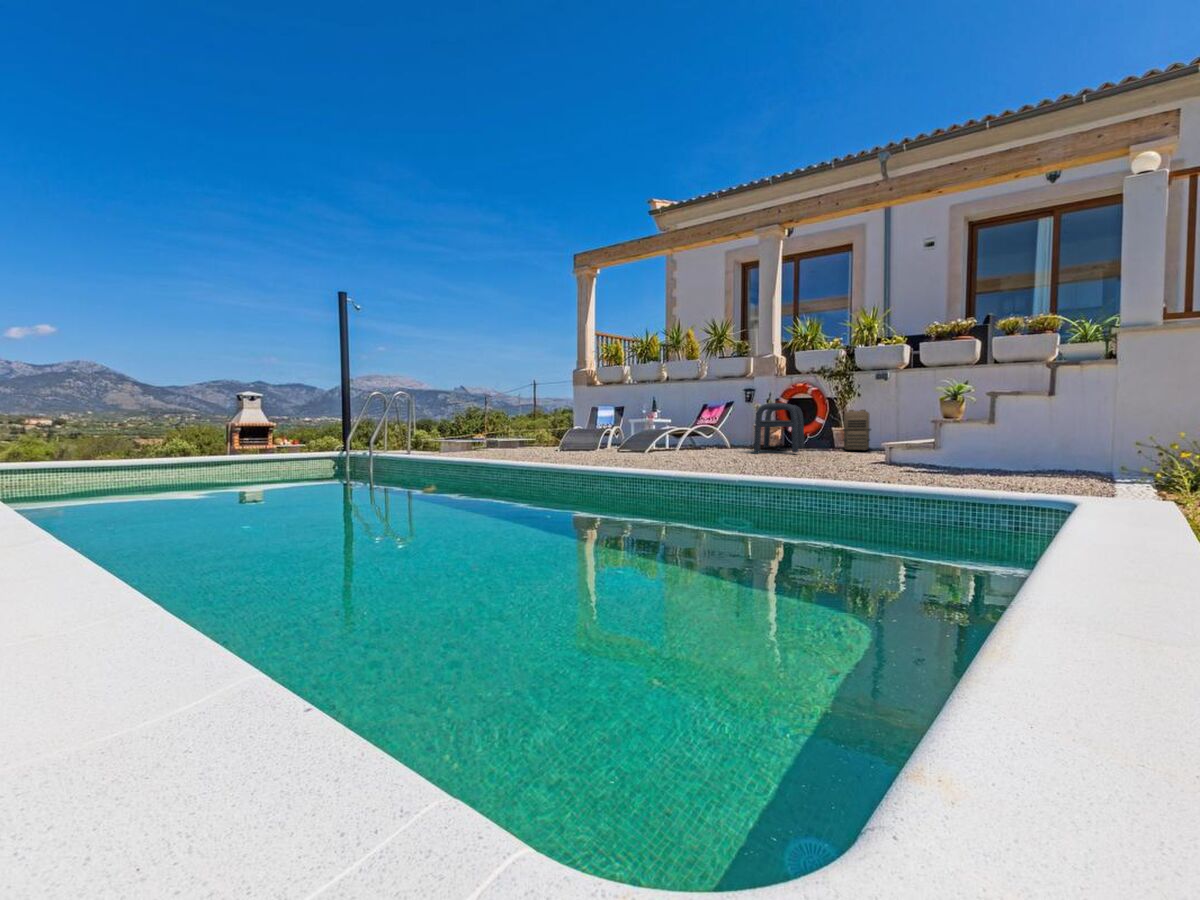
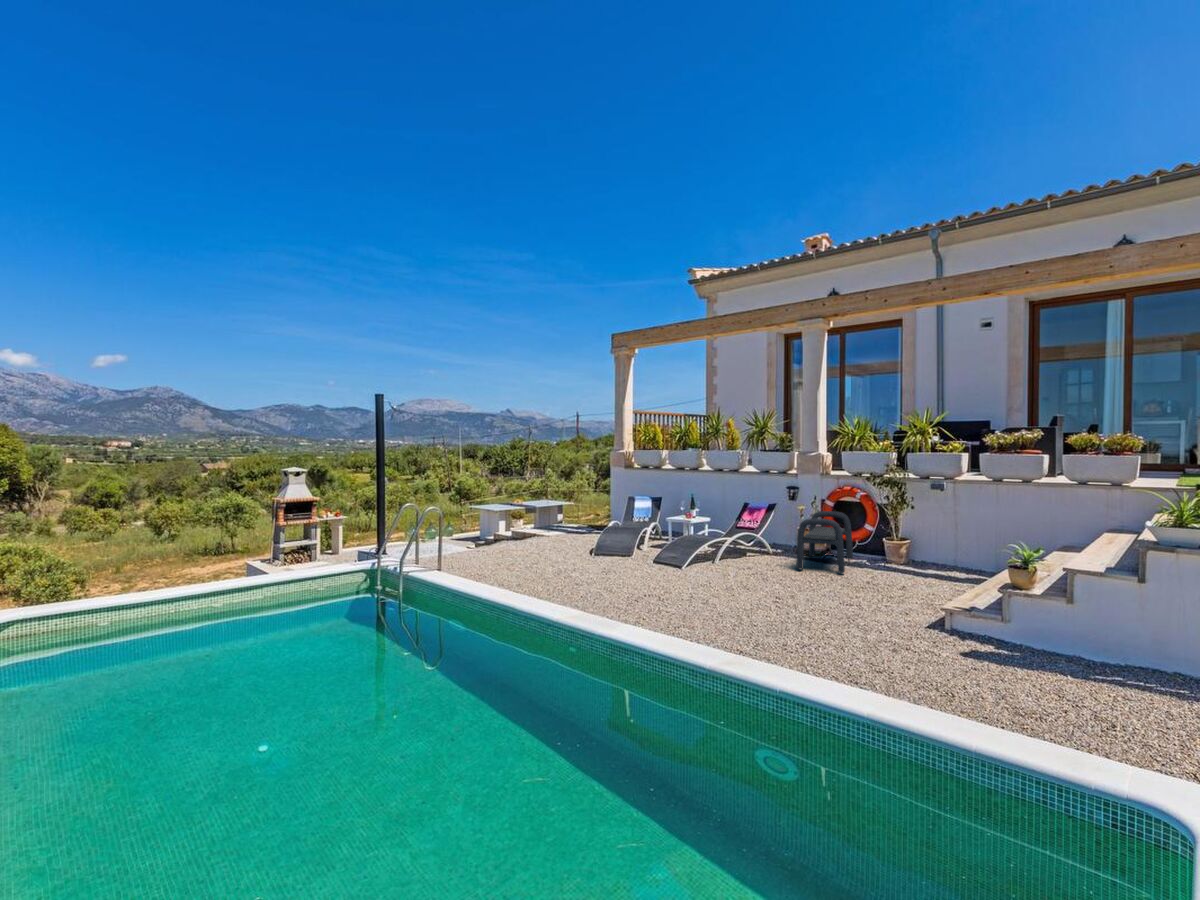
backpack: present [843,410,871,450] -> none [894,520,926,569]

